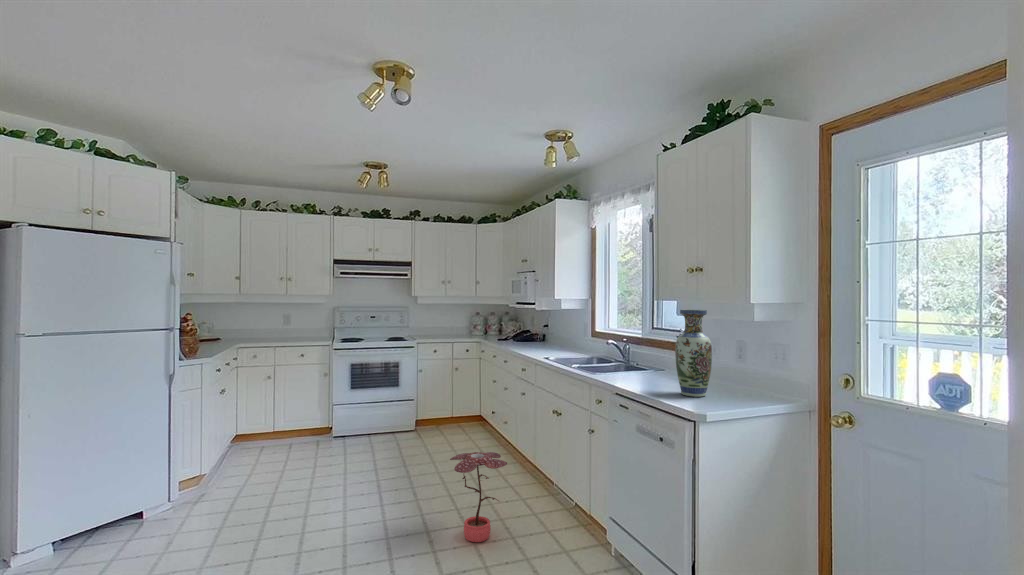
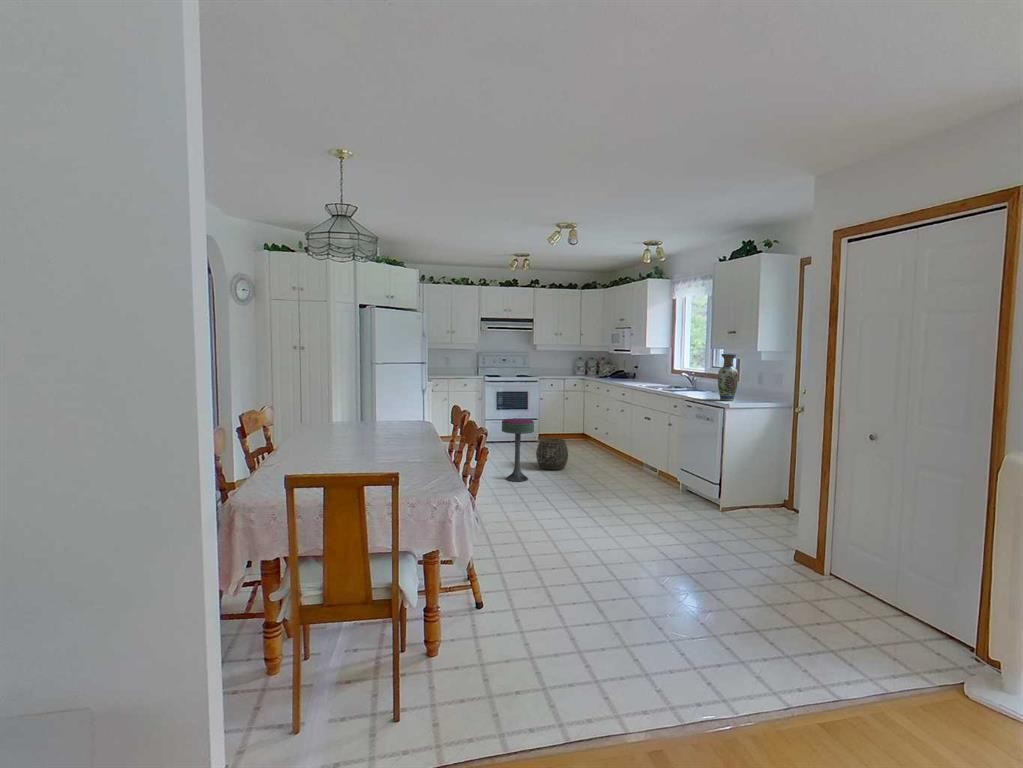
bar stool: none [299,424,360,547] -> present [502,418,534,481]
woven basket: none [380,446,435,506] -> present [536,438,568,470]
potted plant: present [450,452,507,542] -> none [585,436,619,483]

